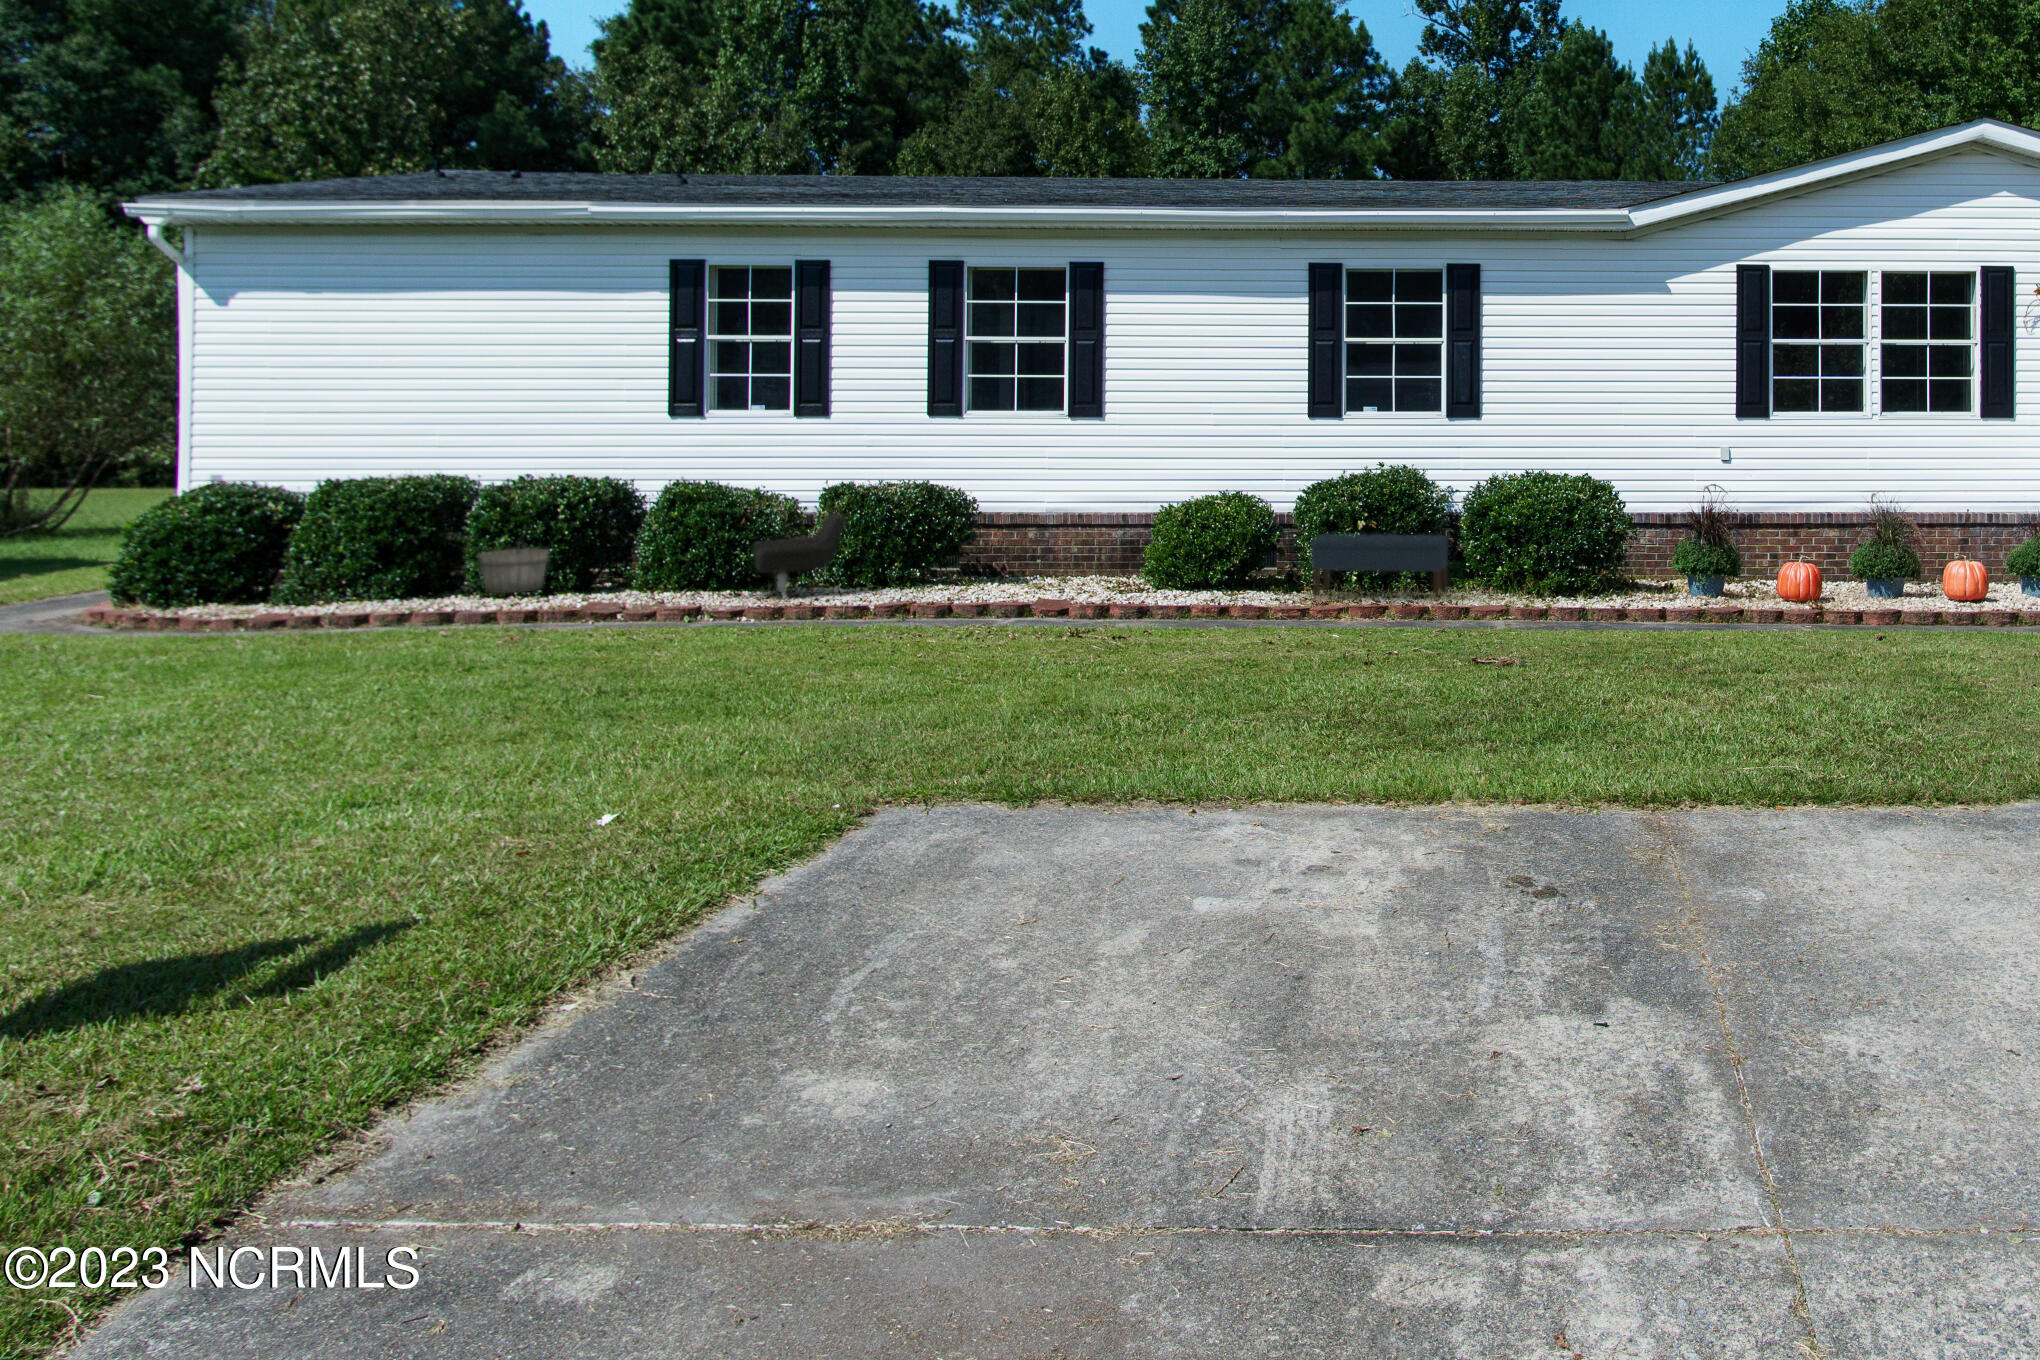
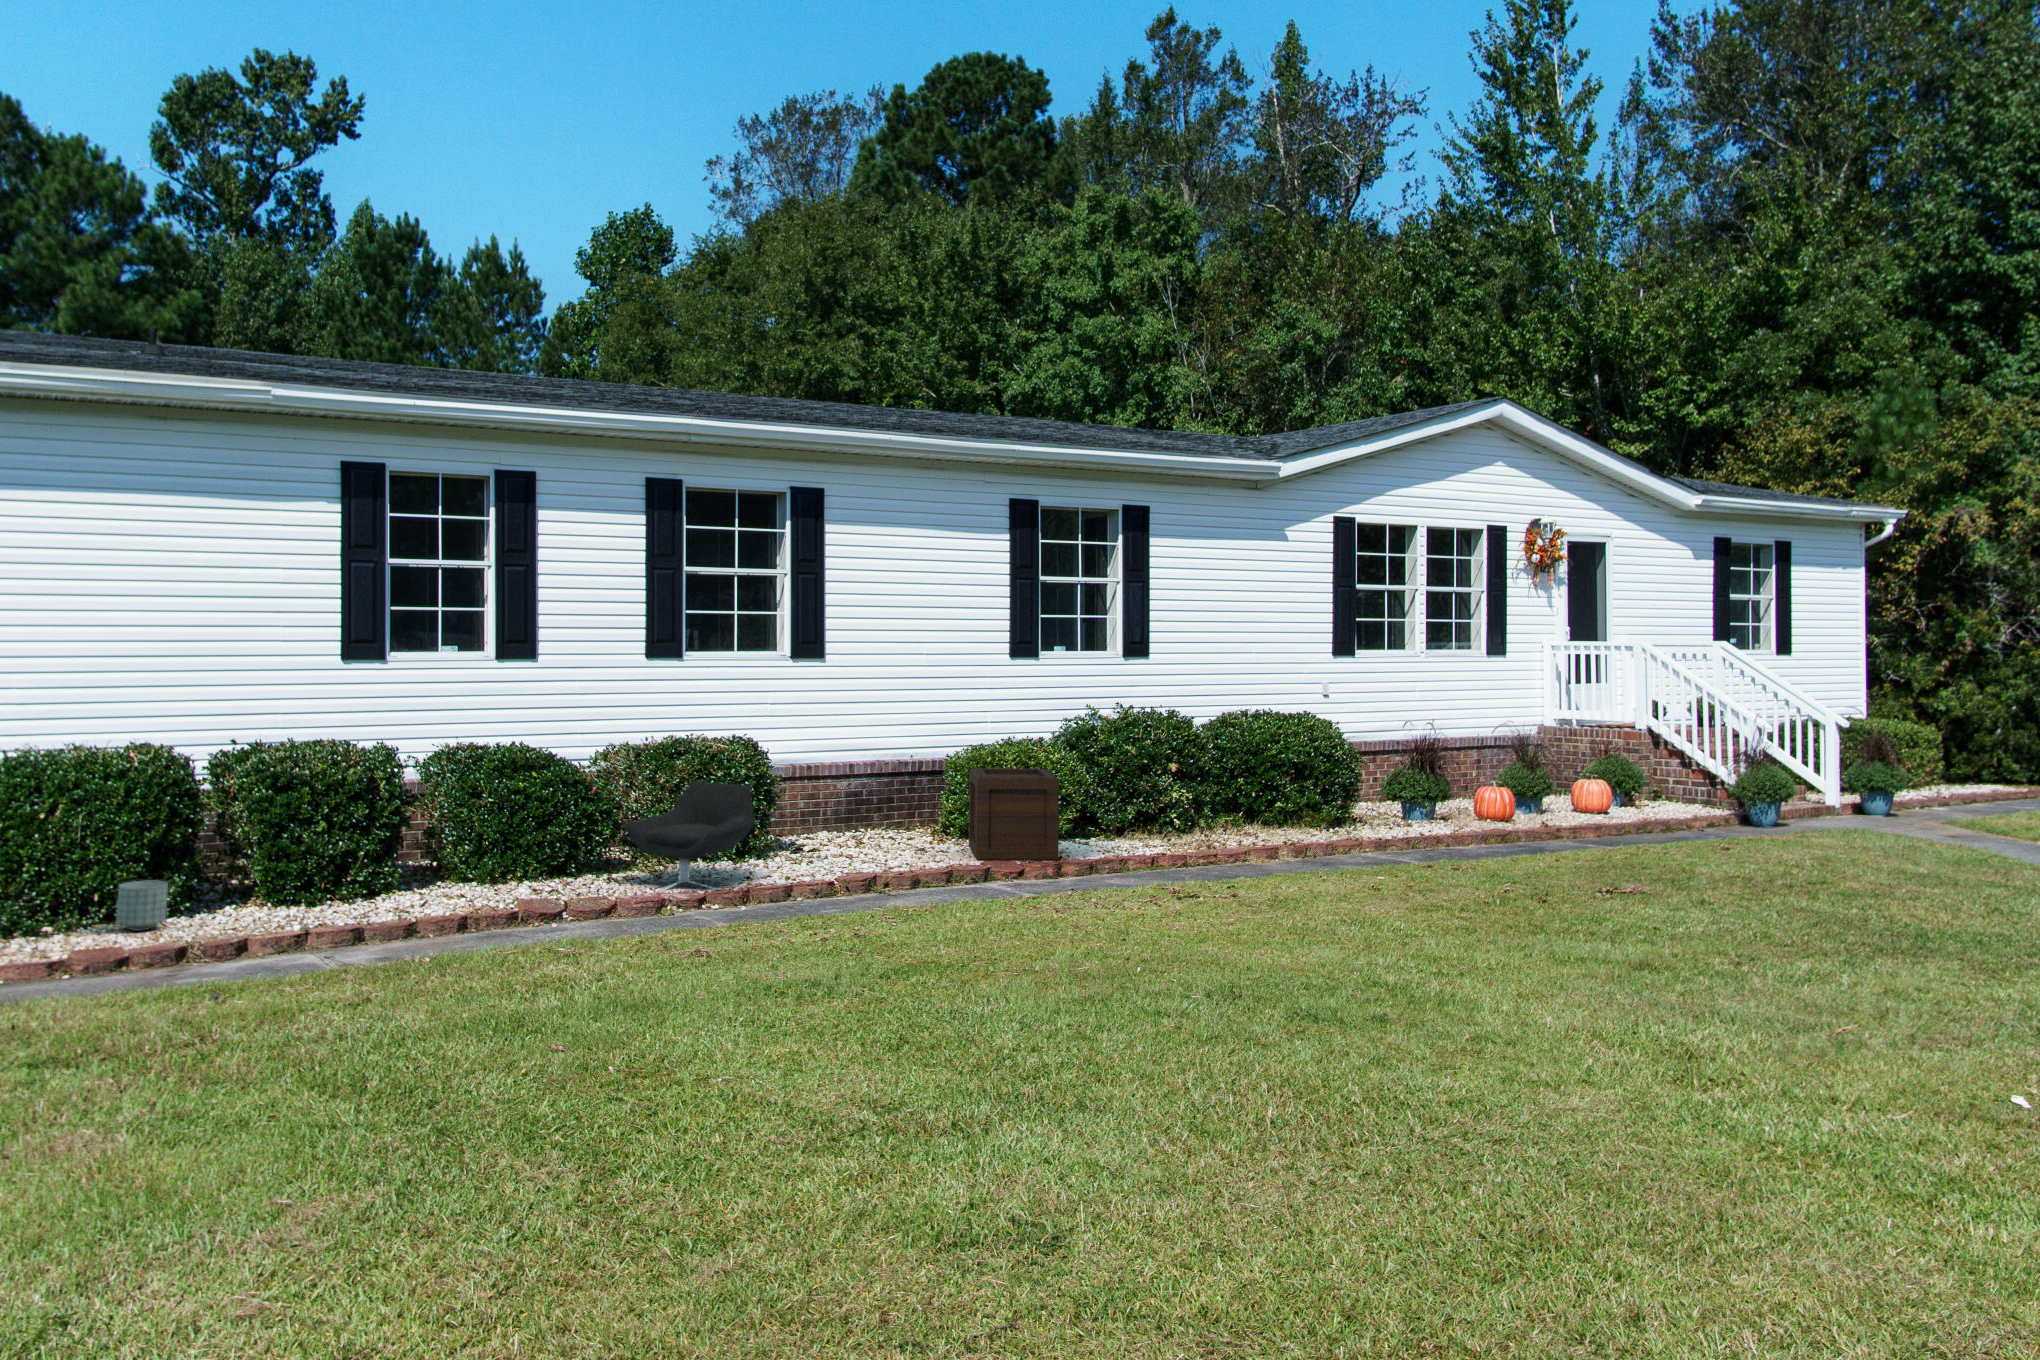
wooden crate: none [1077,515,1186,602] -> present [969,768,1059,861]
bench: present [1311,534,1449,600] -> none [1140,773,1275,845]
wooden bucket: present [479,542,549,593] -> none [284,837,373,917]
planter: none [360,559,397,591] -> present [116,881,168,931]

